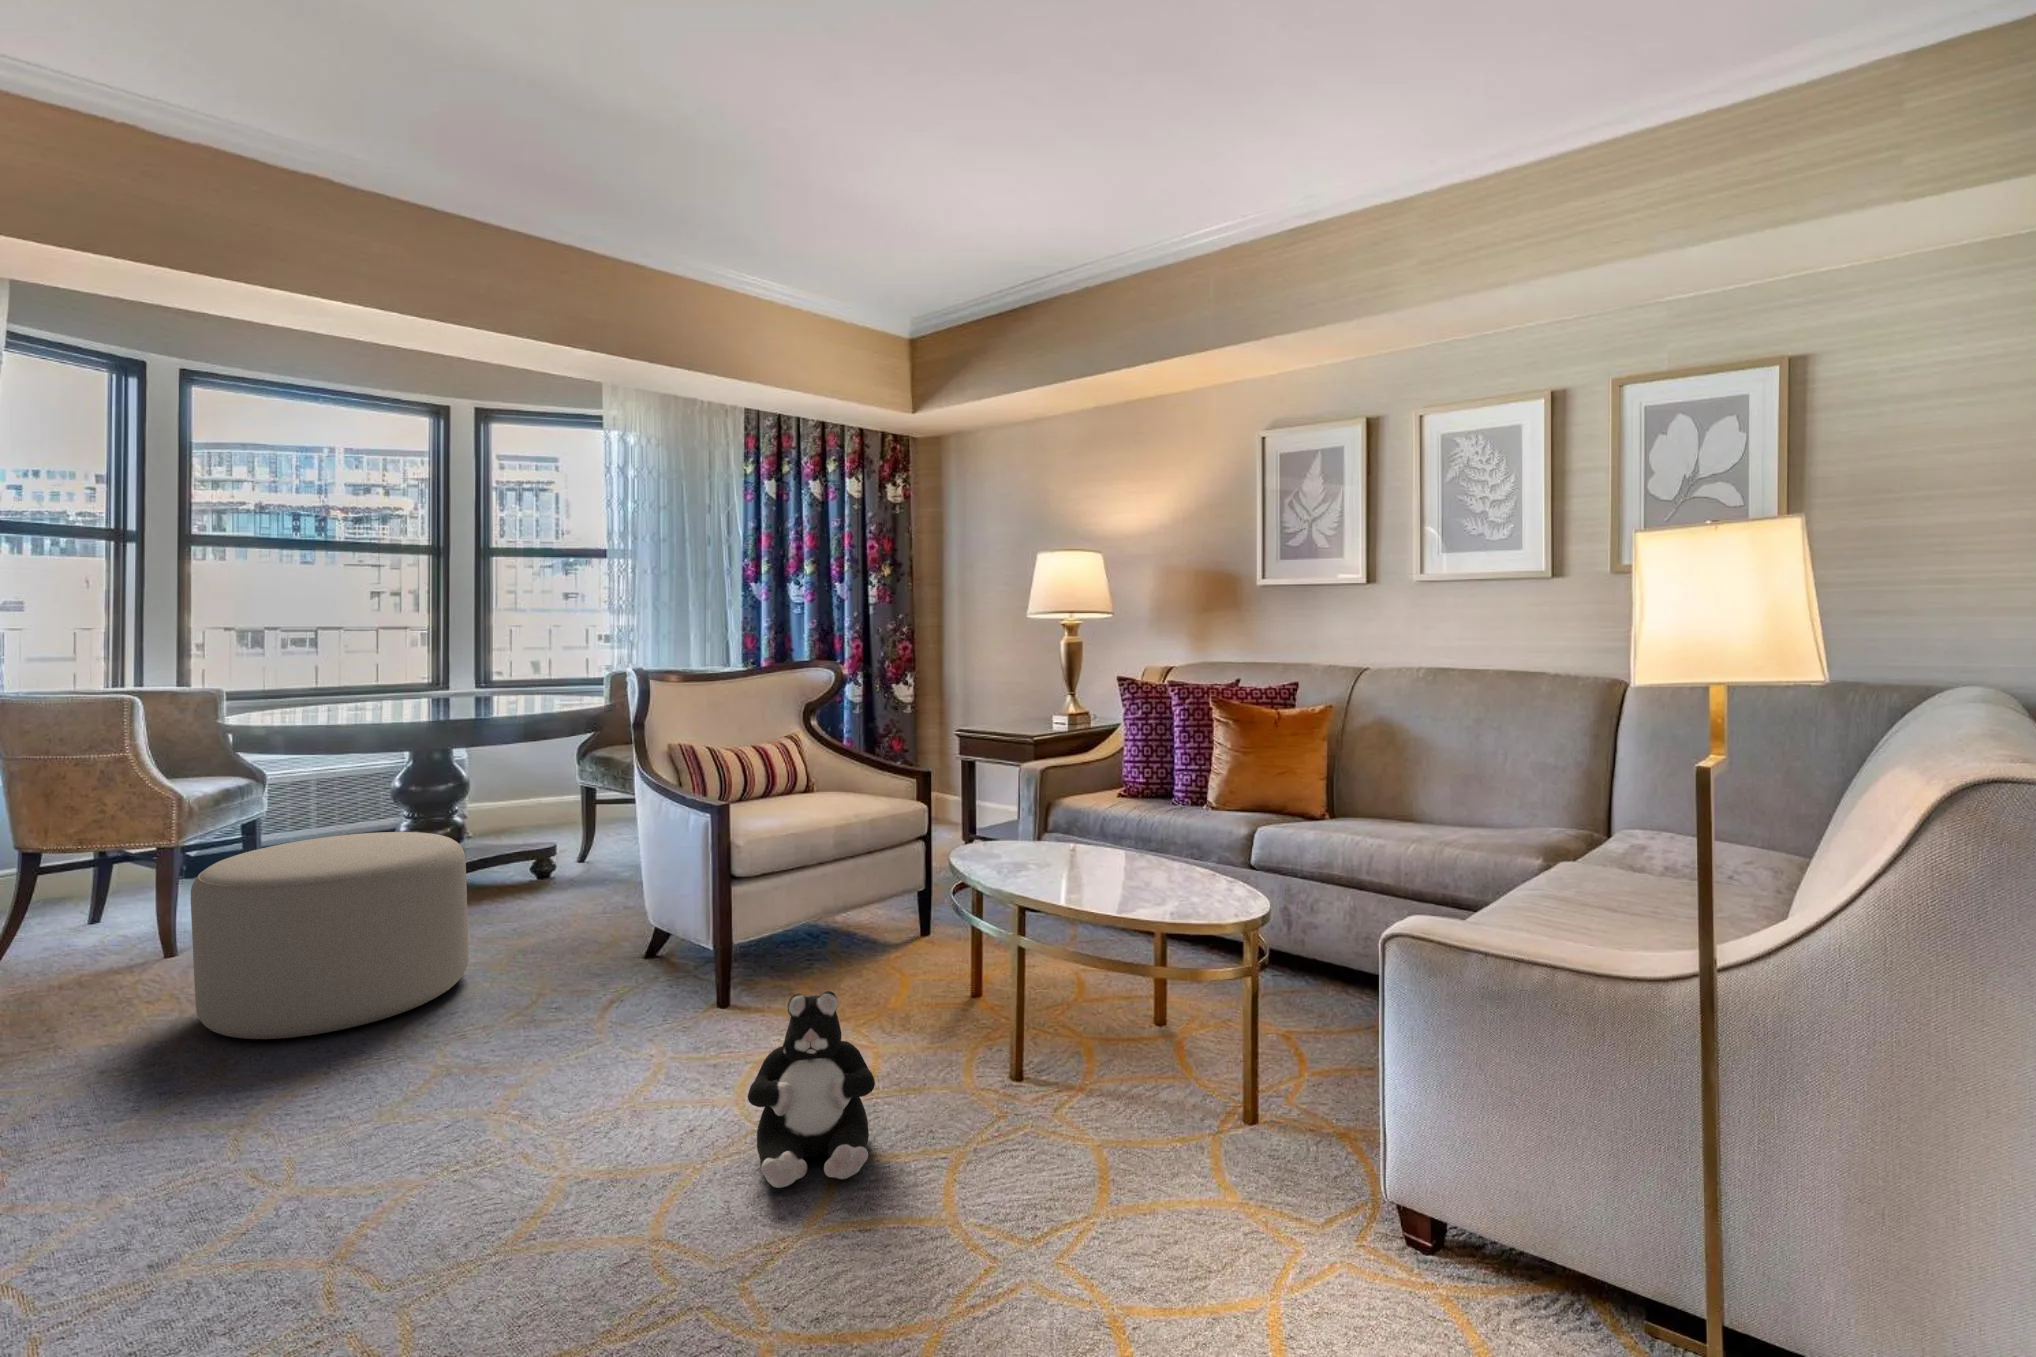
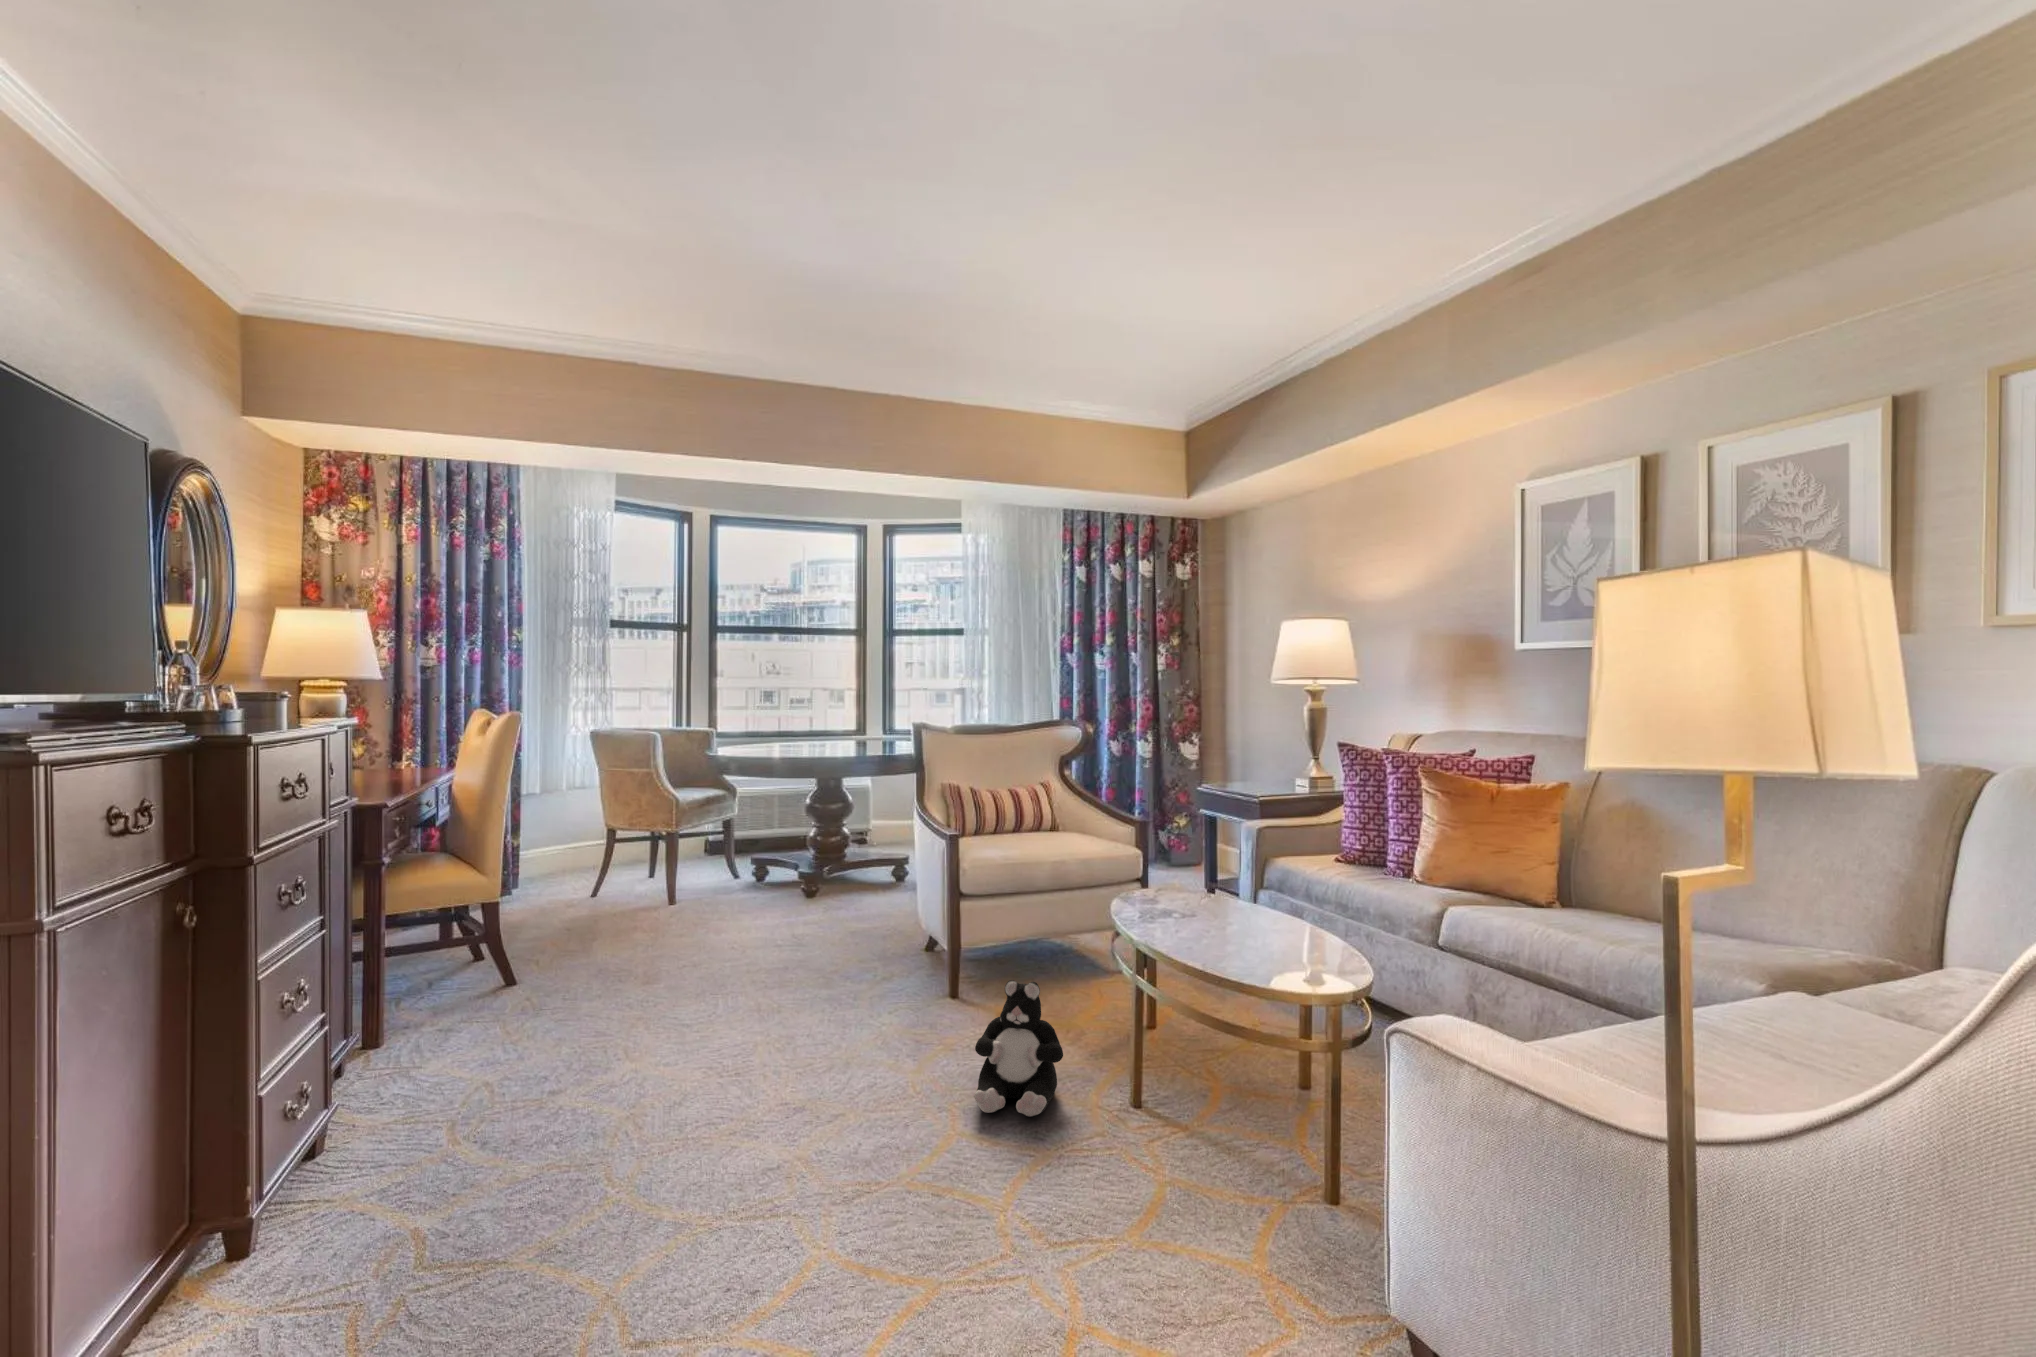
ottoman: present [191,832,469,1039] -> none [685,837,837,967]

